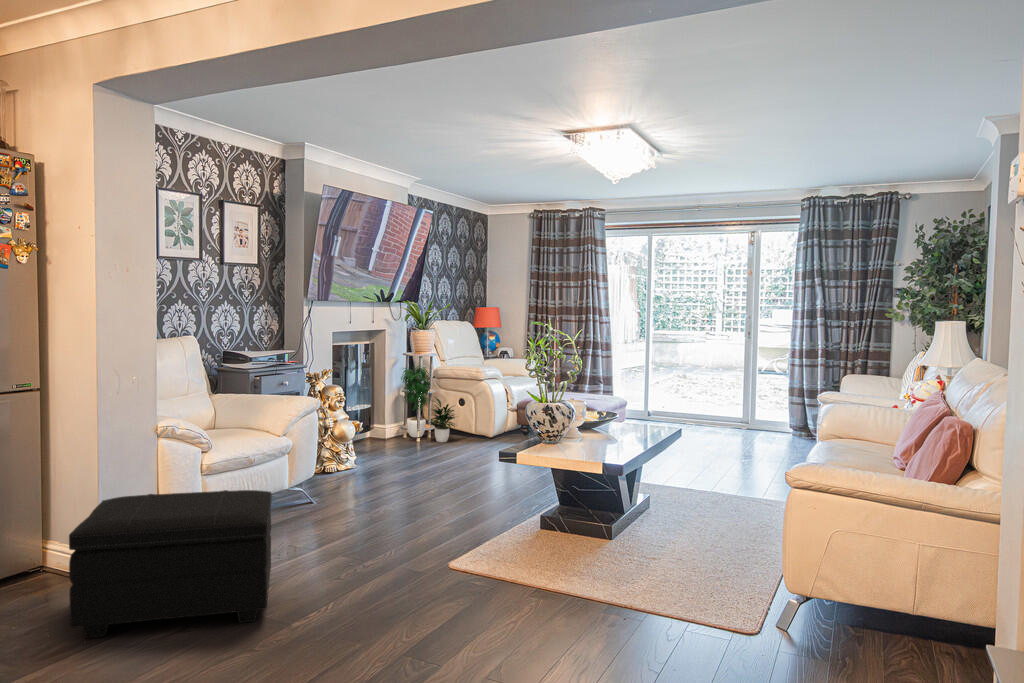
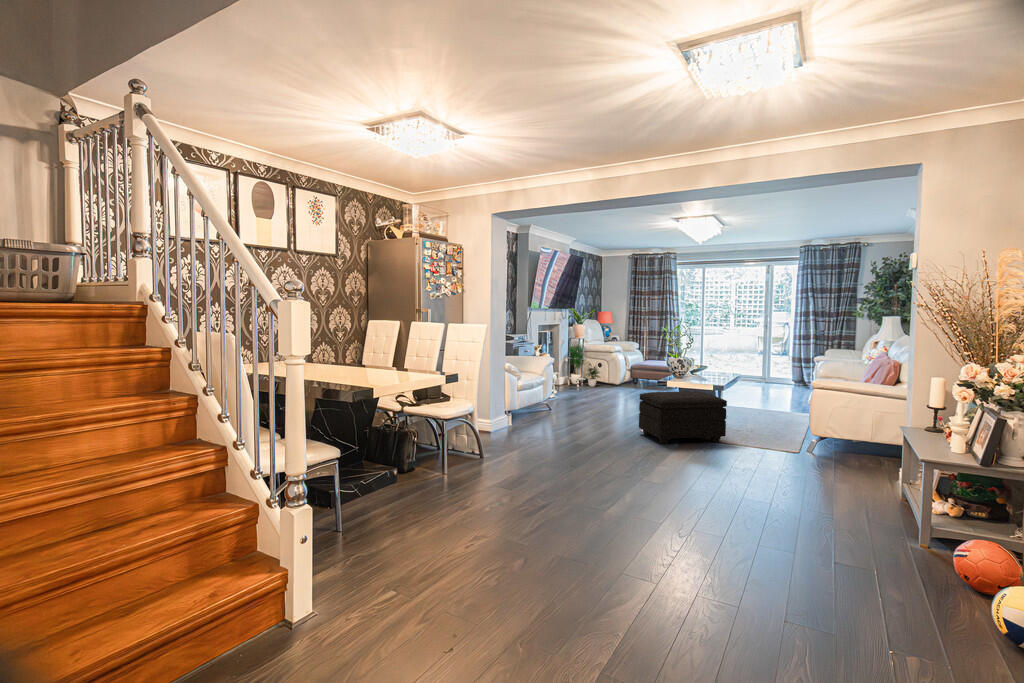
footstool: present [69,490,271,638] -> present [639,391,727,444]

